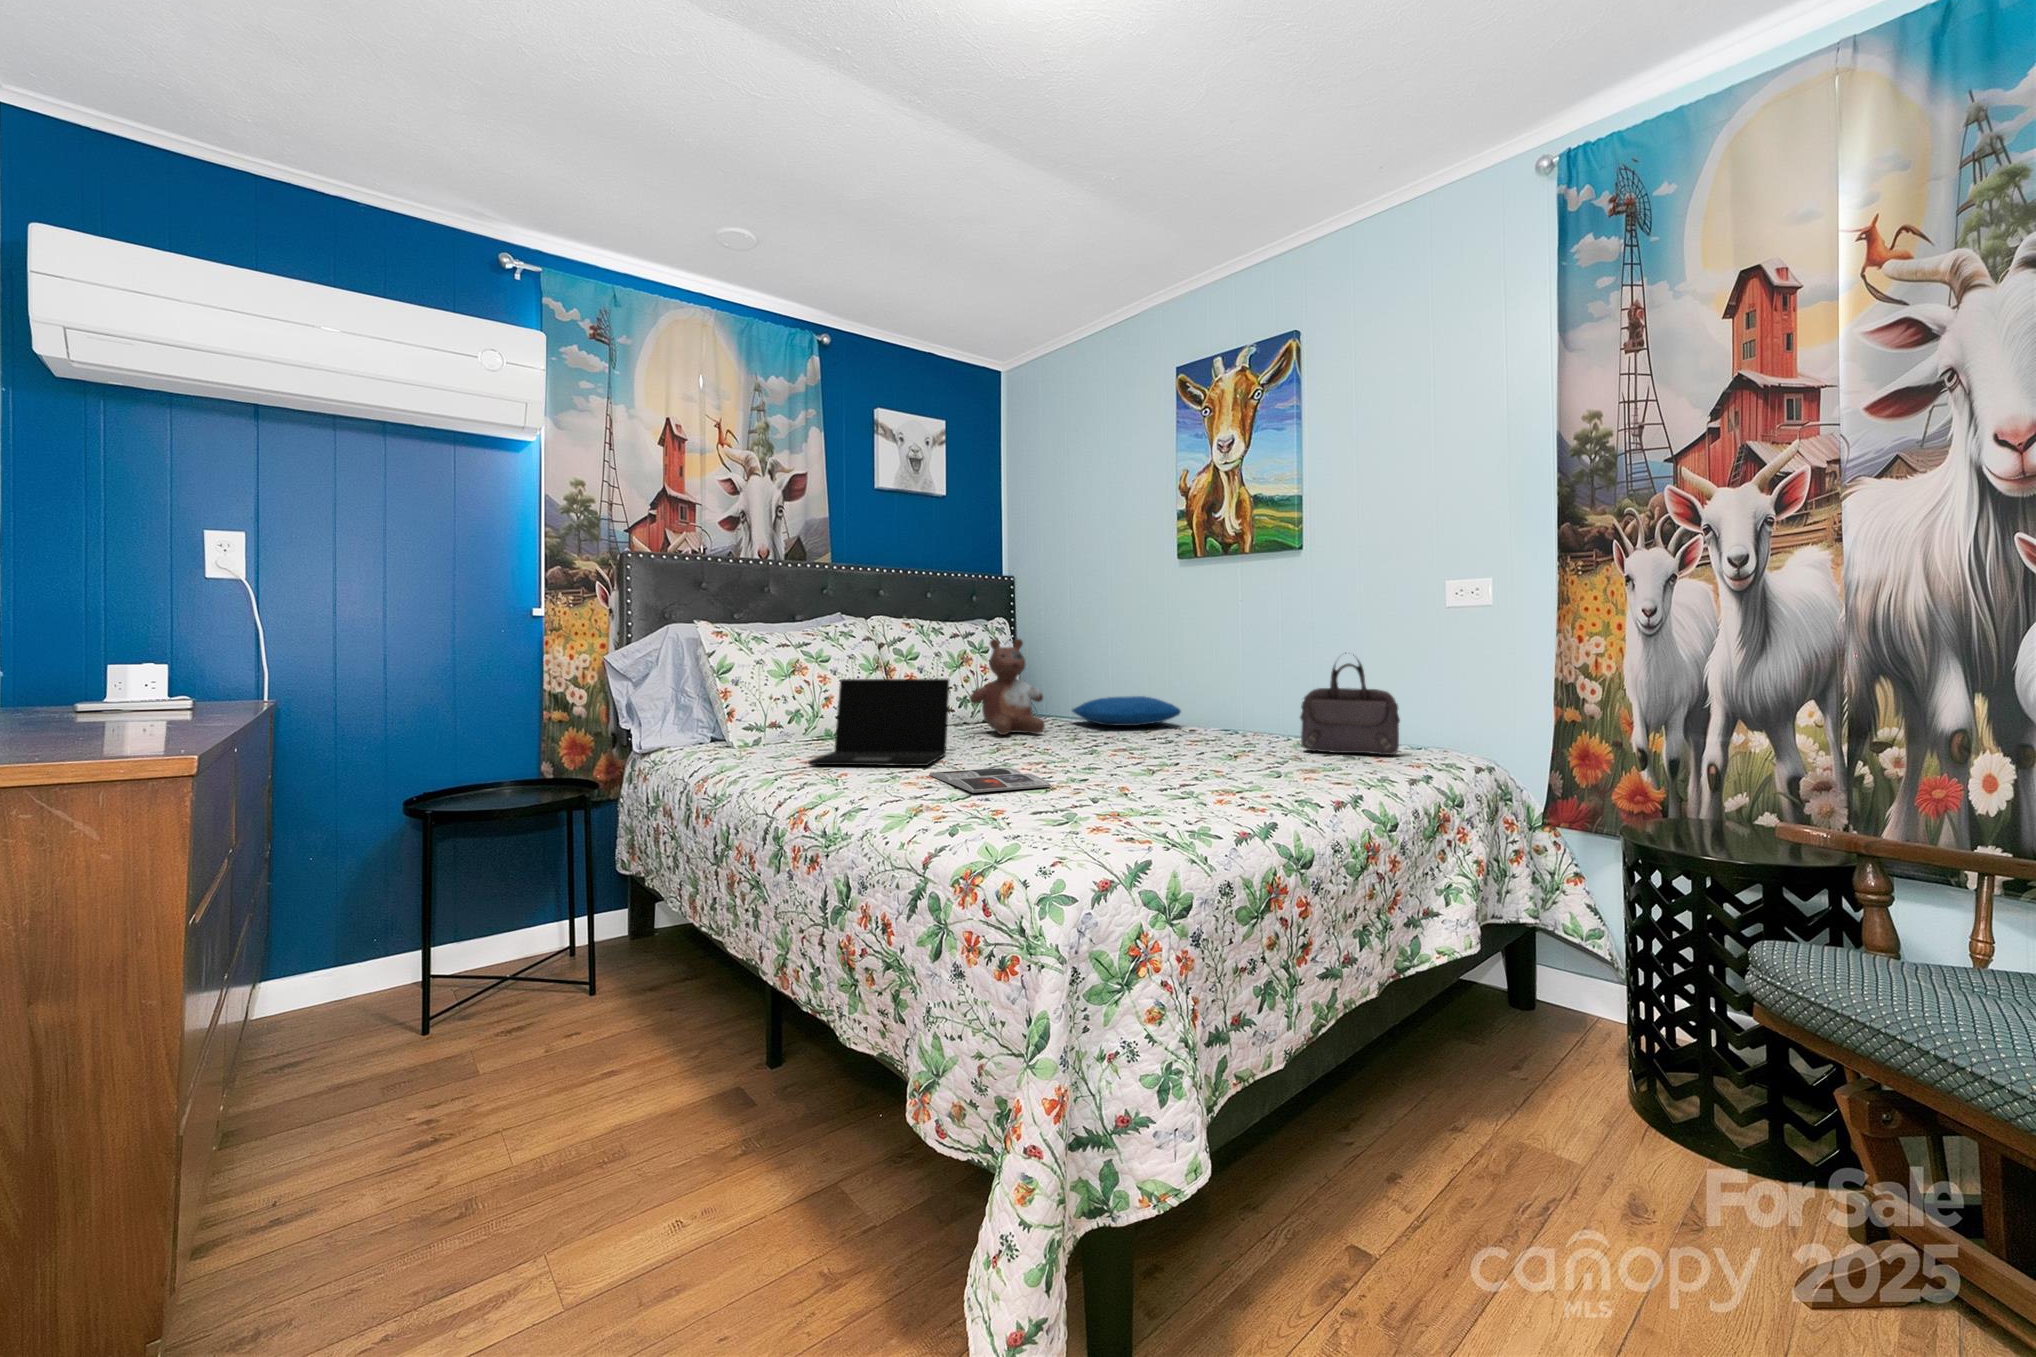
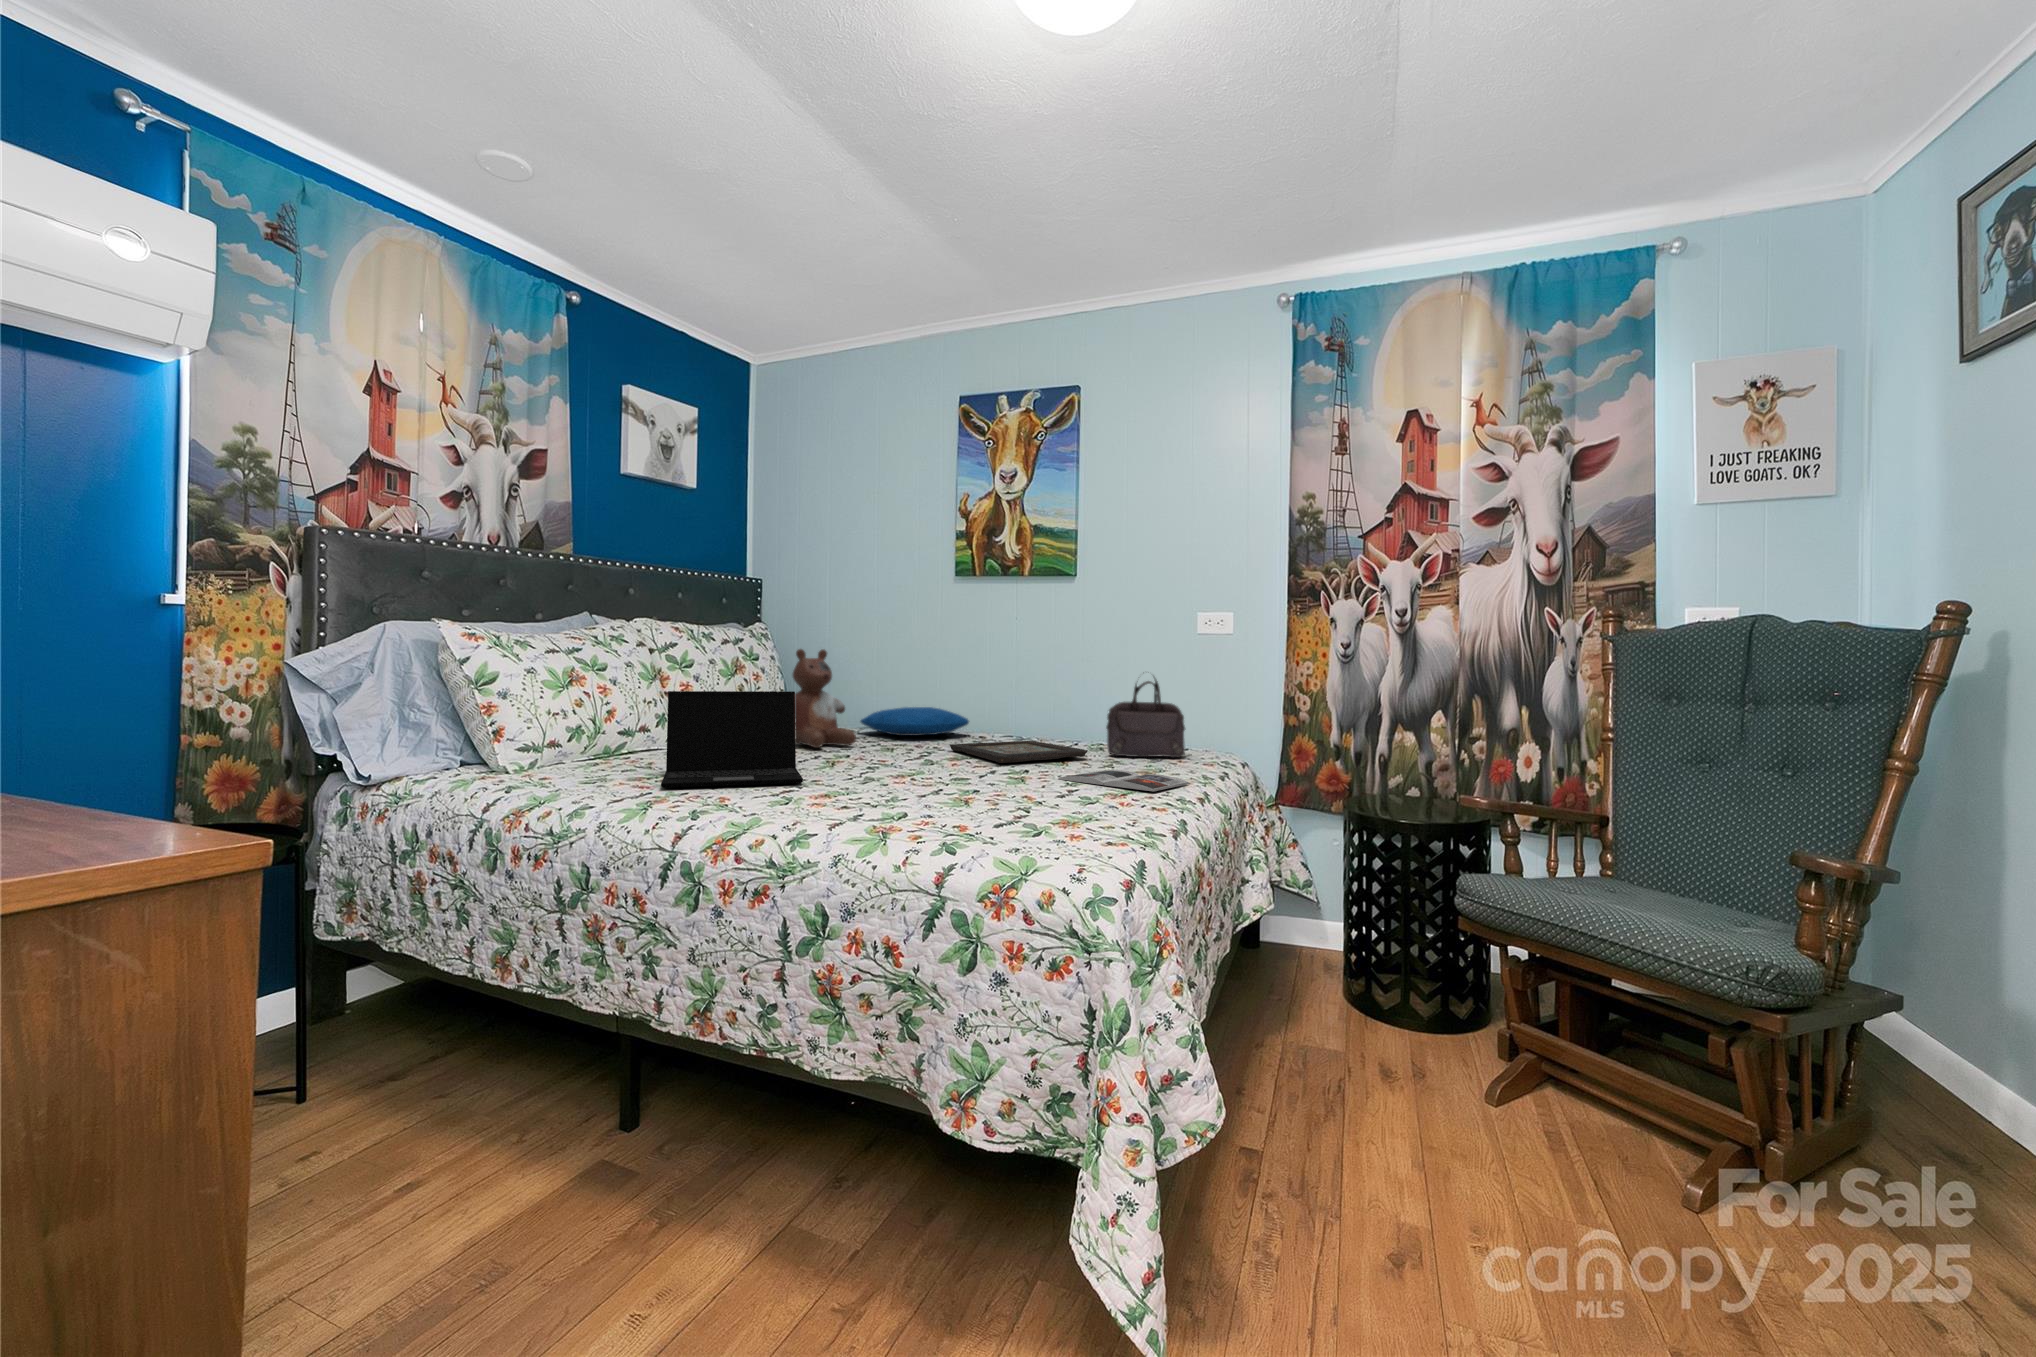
decorative tray: none [1131,732,1269,754] -> present [950,741,1088,763]
magazine: present [929,768,1051,793] -> present [1058,770,1189,791]

